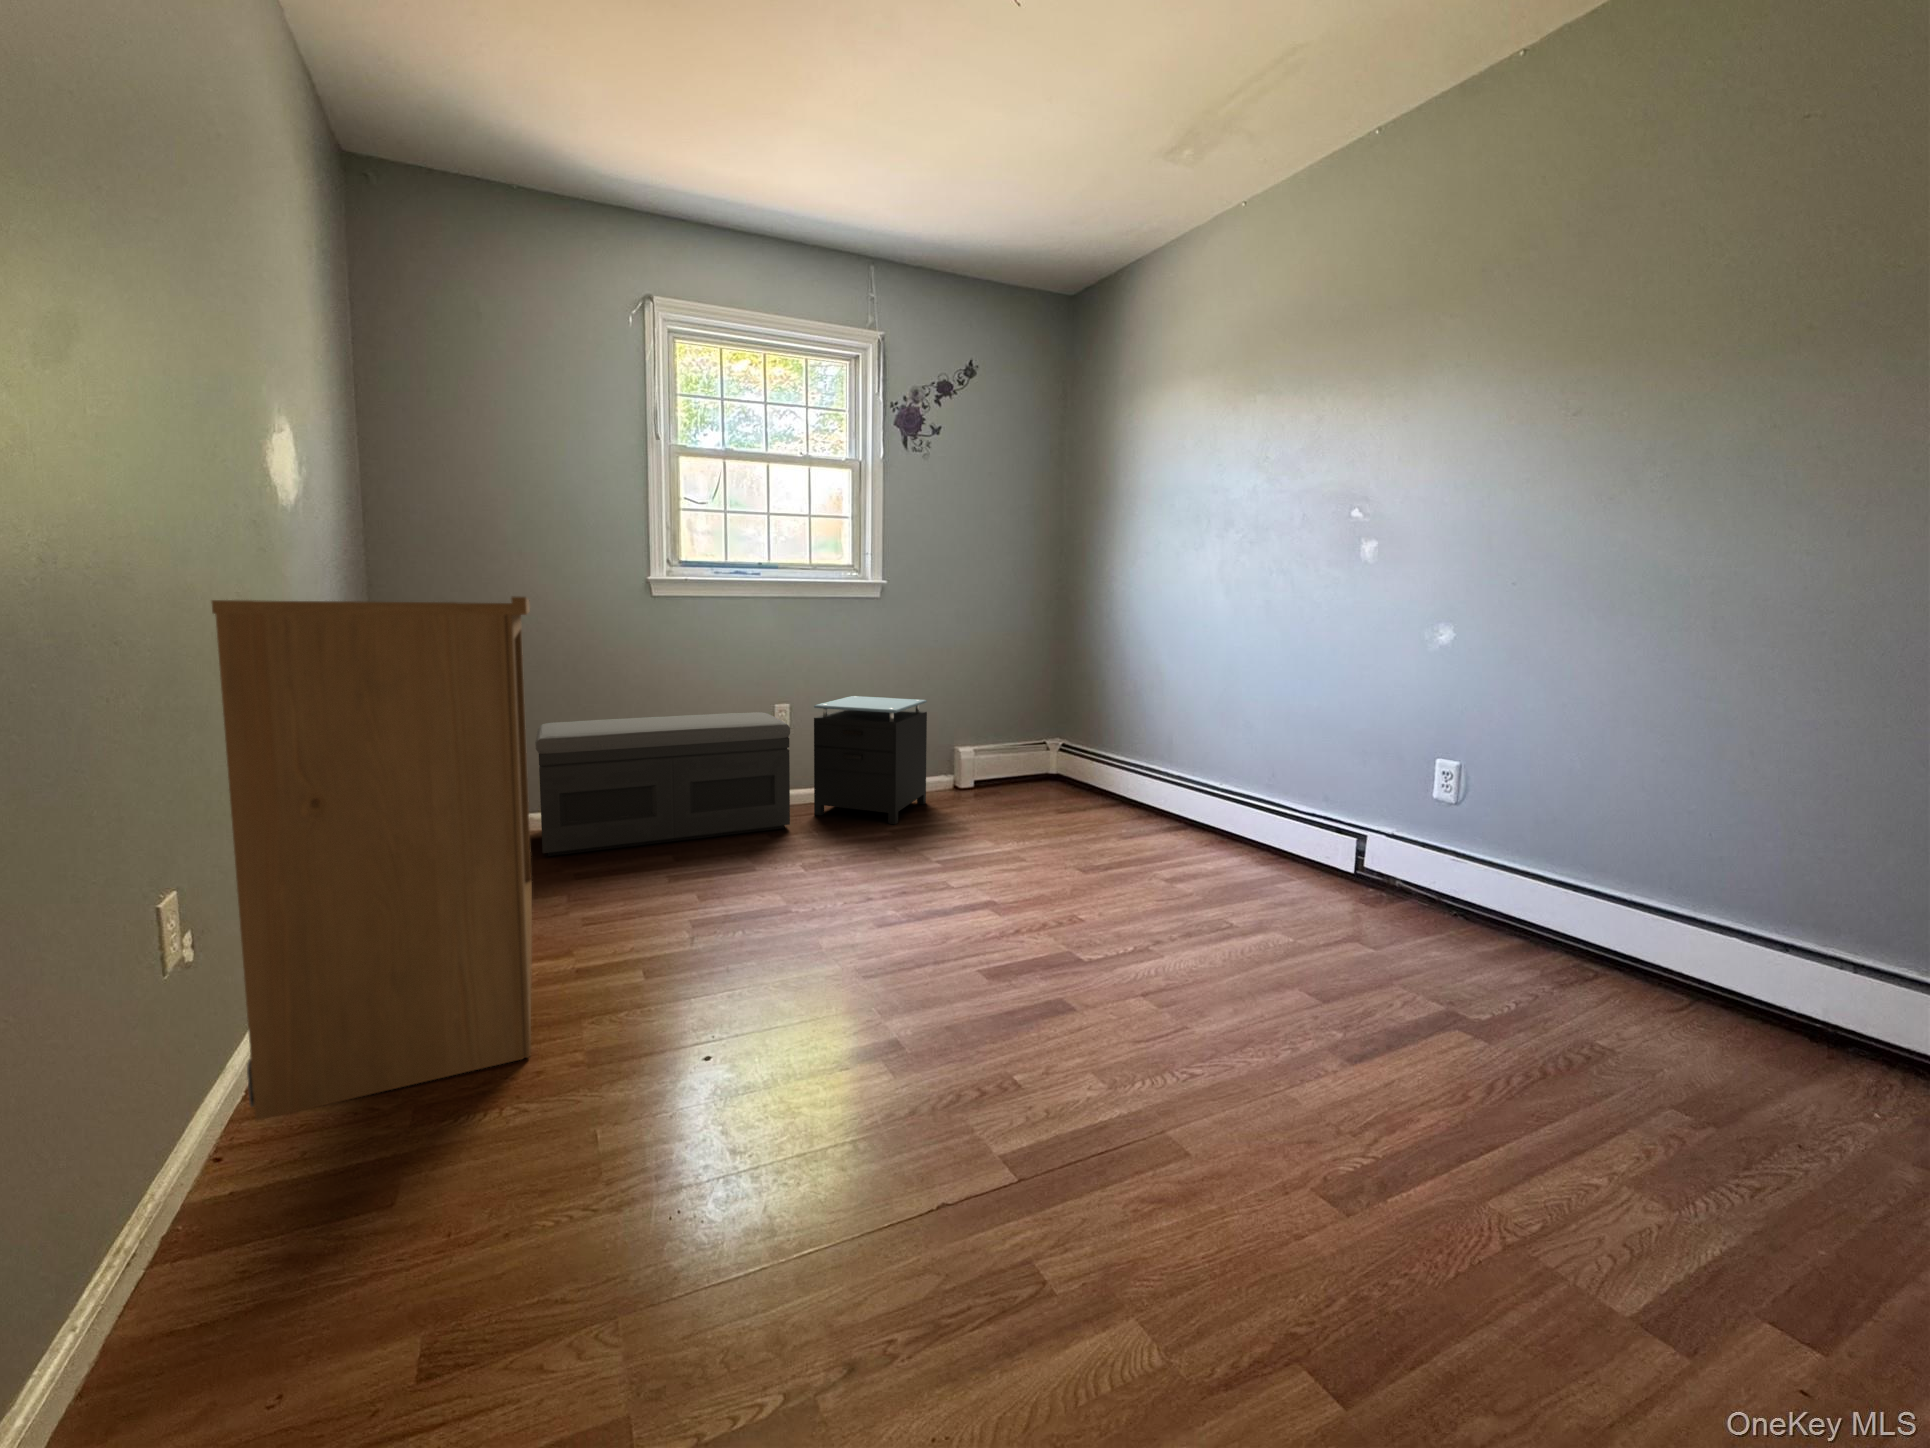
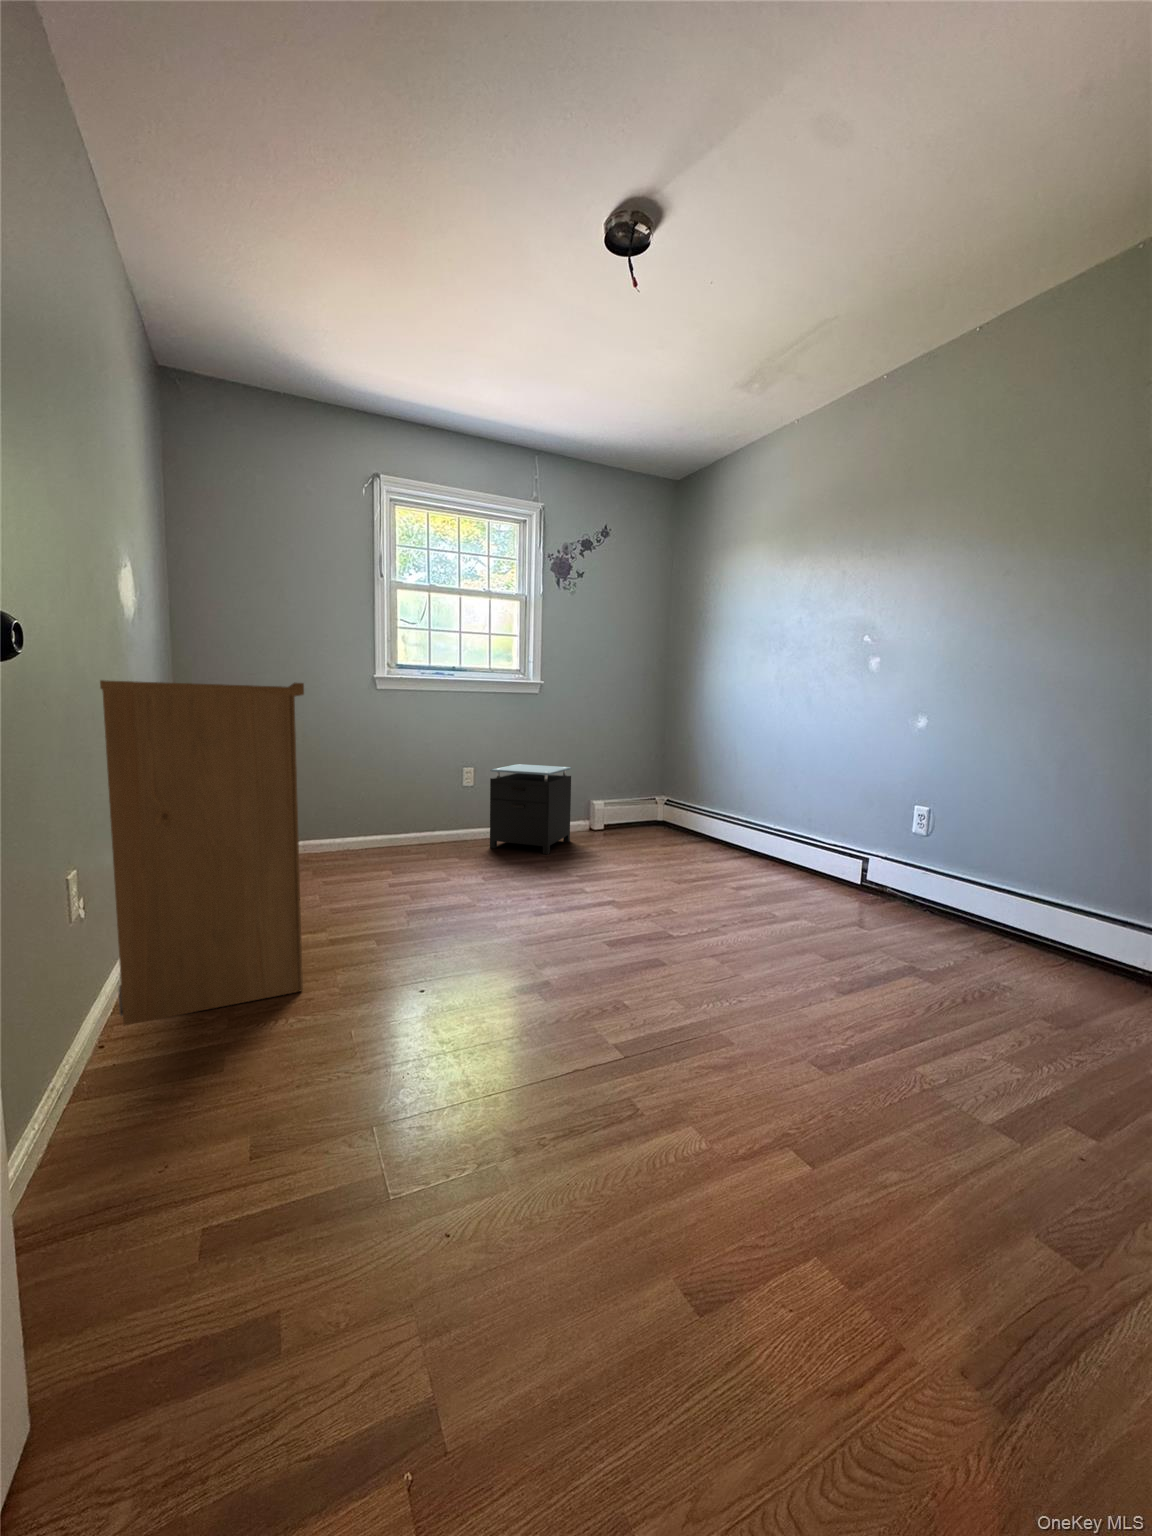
storage bench: present [535,712,790,856] -> none [291,774,474,873]

